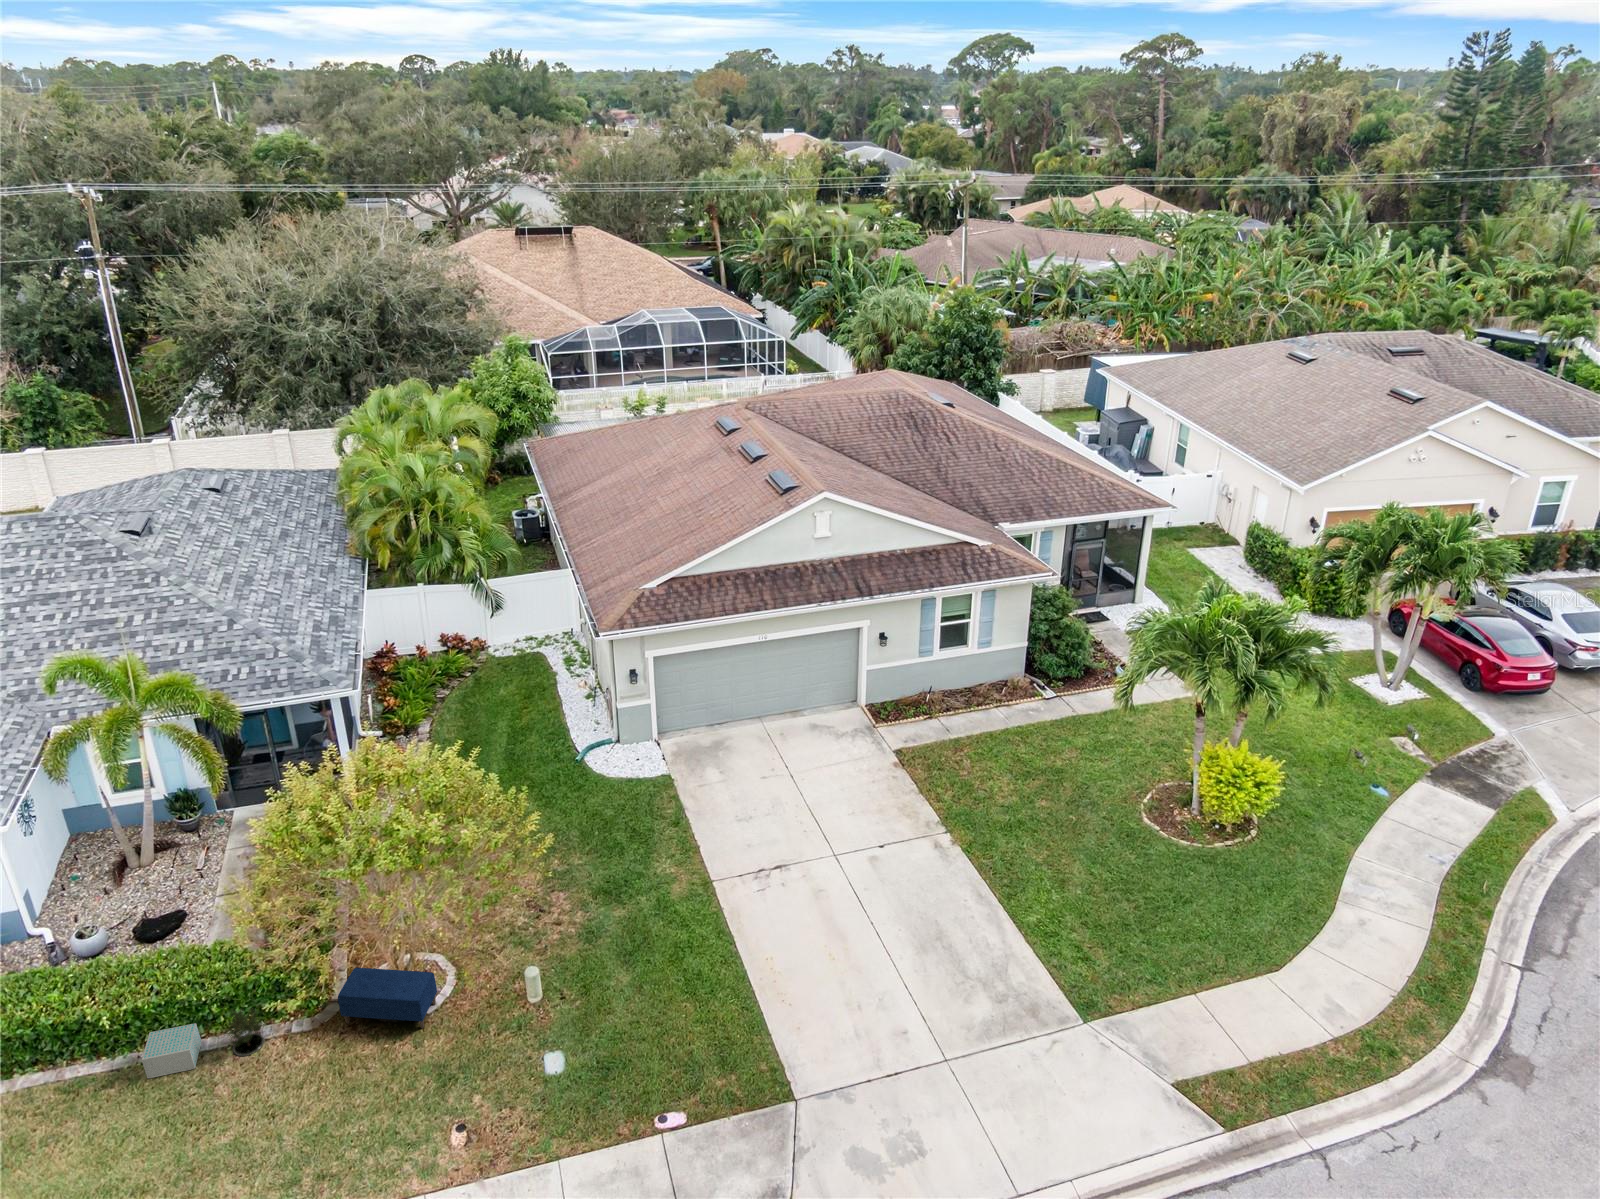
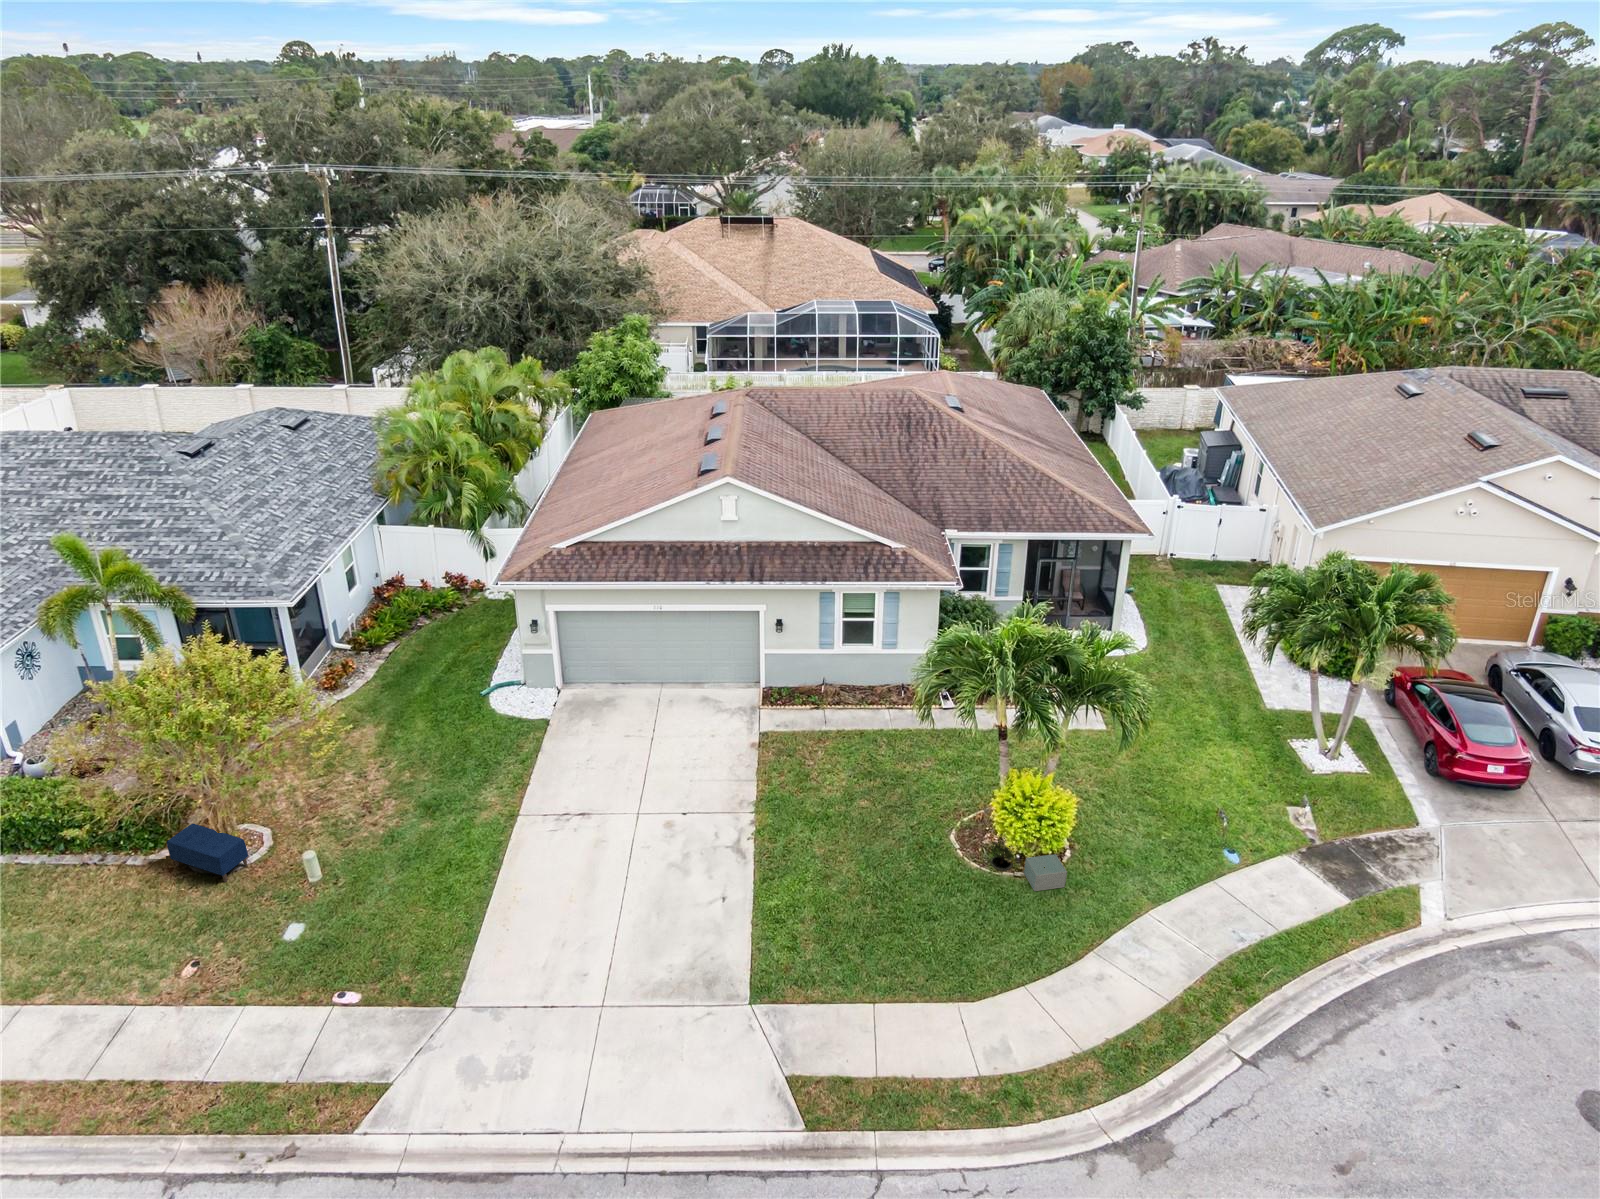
potted tree: present [227,1008,264,1056] -> present [991,834,1014,870]
storage box: present [142,1023,201,1078] -> present [1024,854,1067,891]

